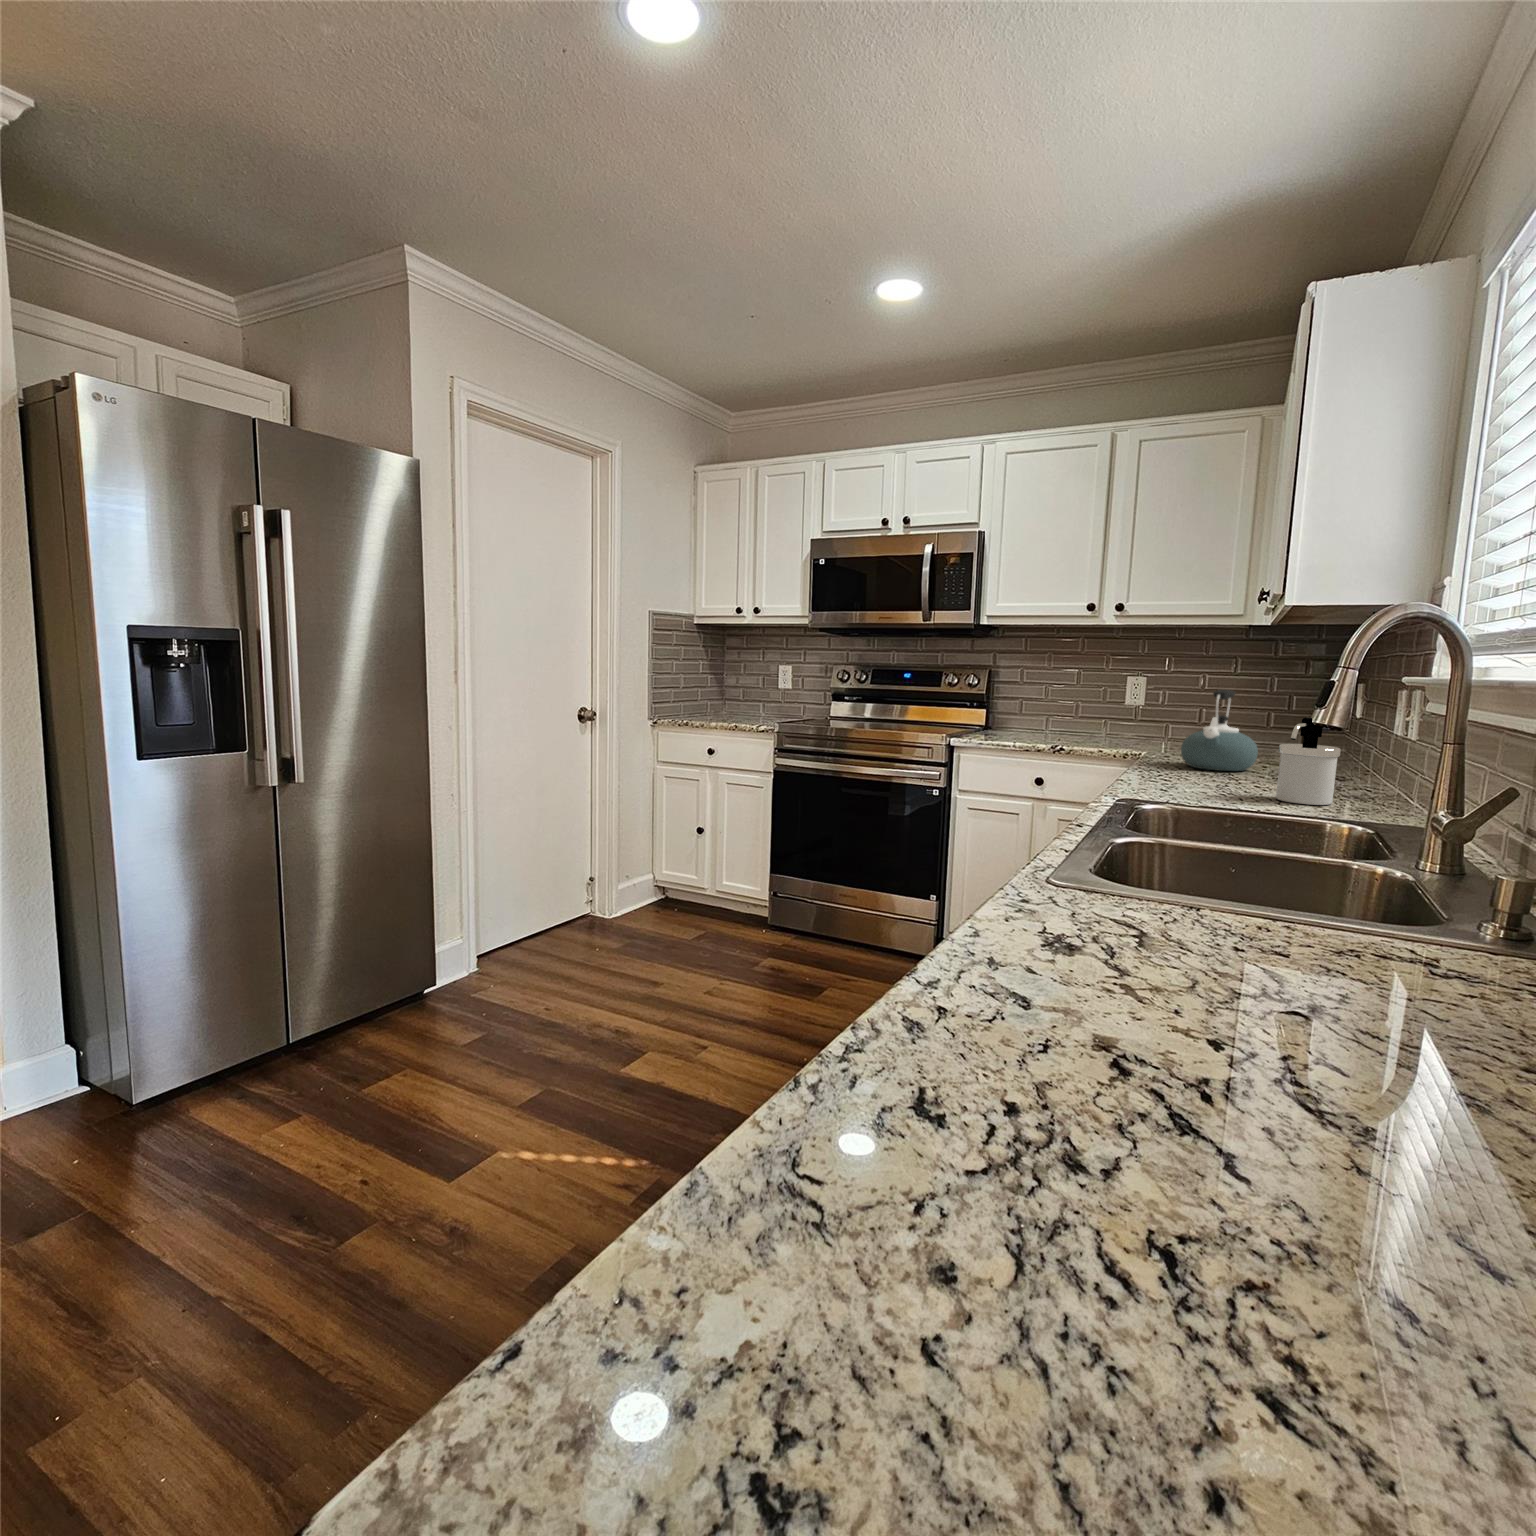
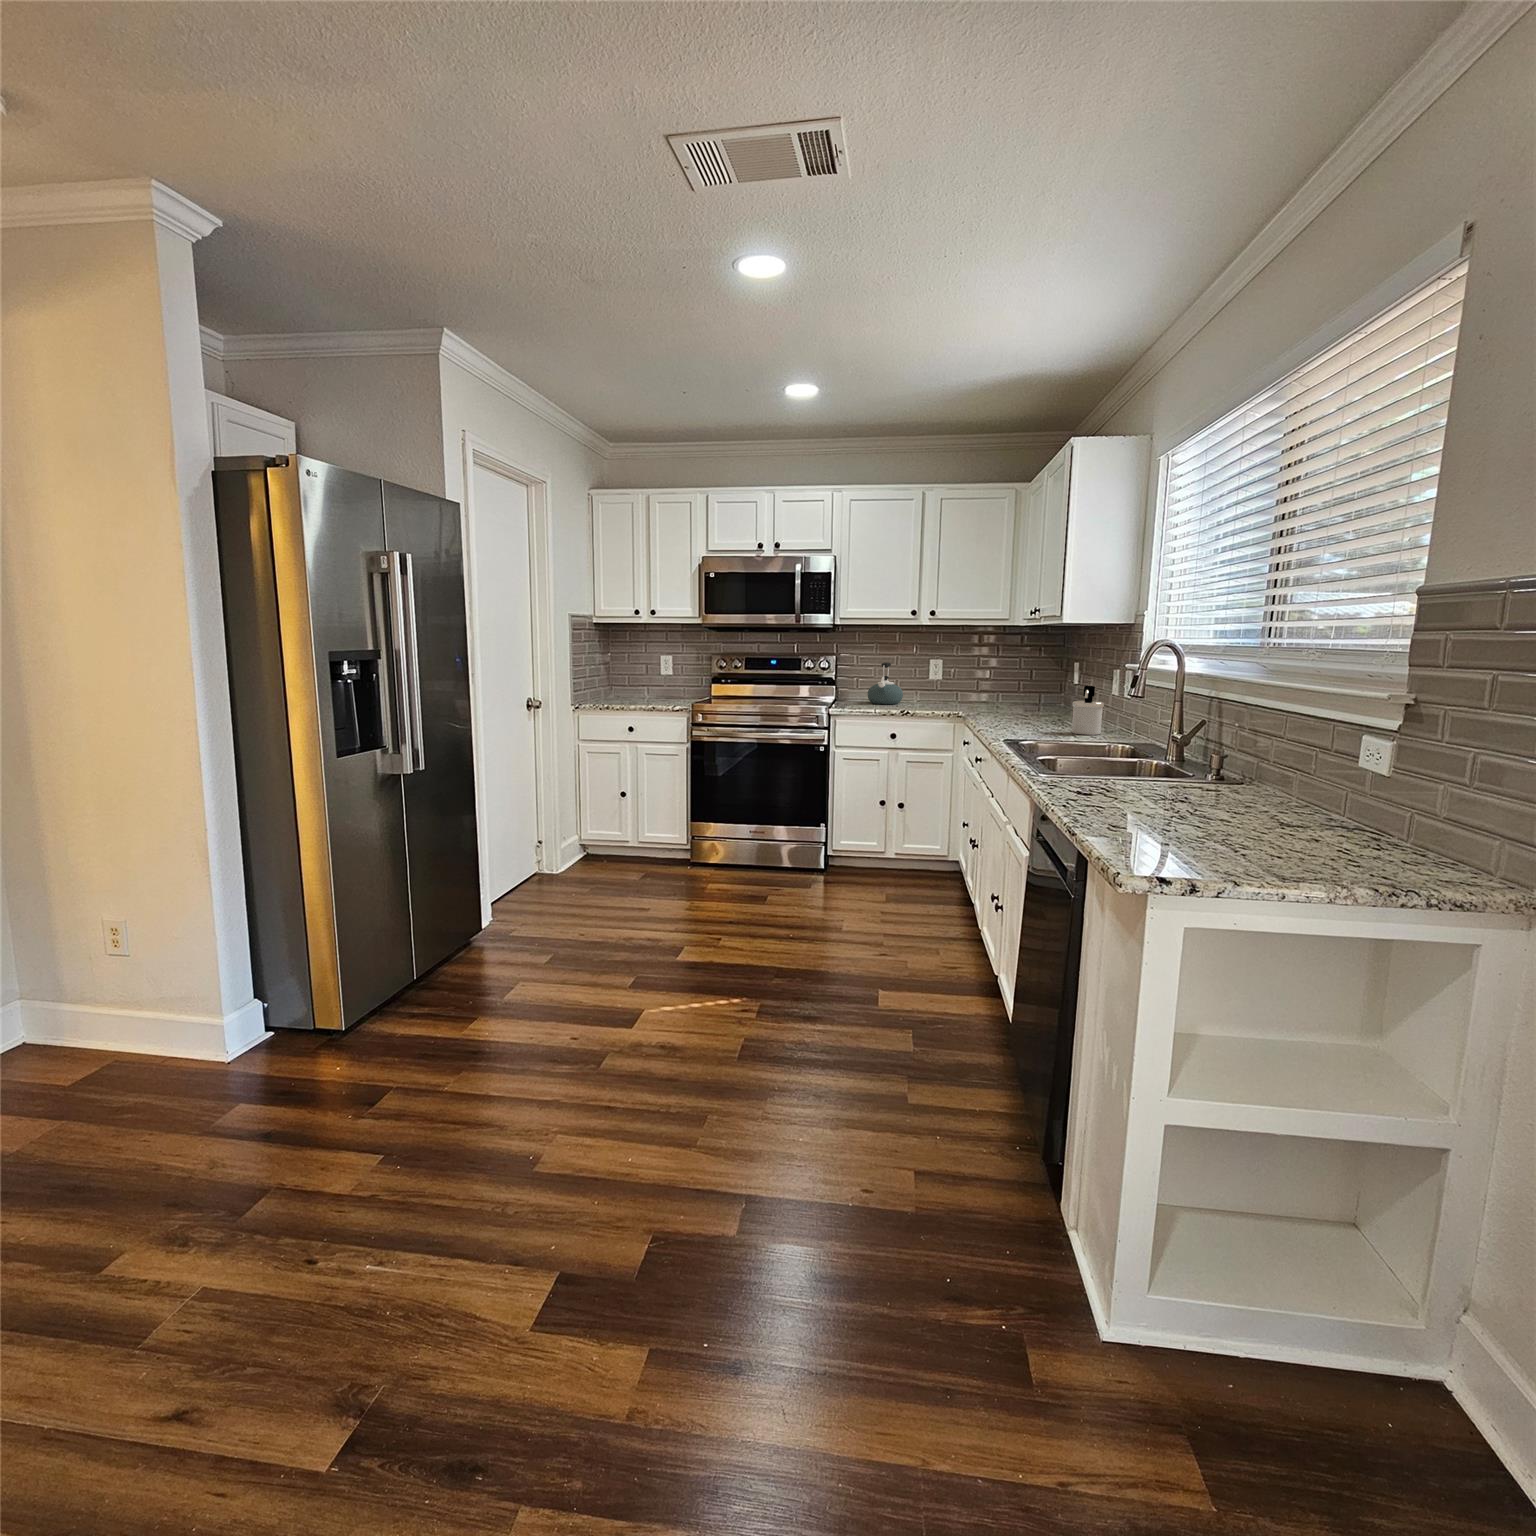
kettle: present [1181,690,1258,771] -> present [868,663,903,704]

